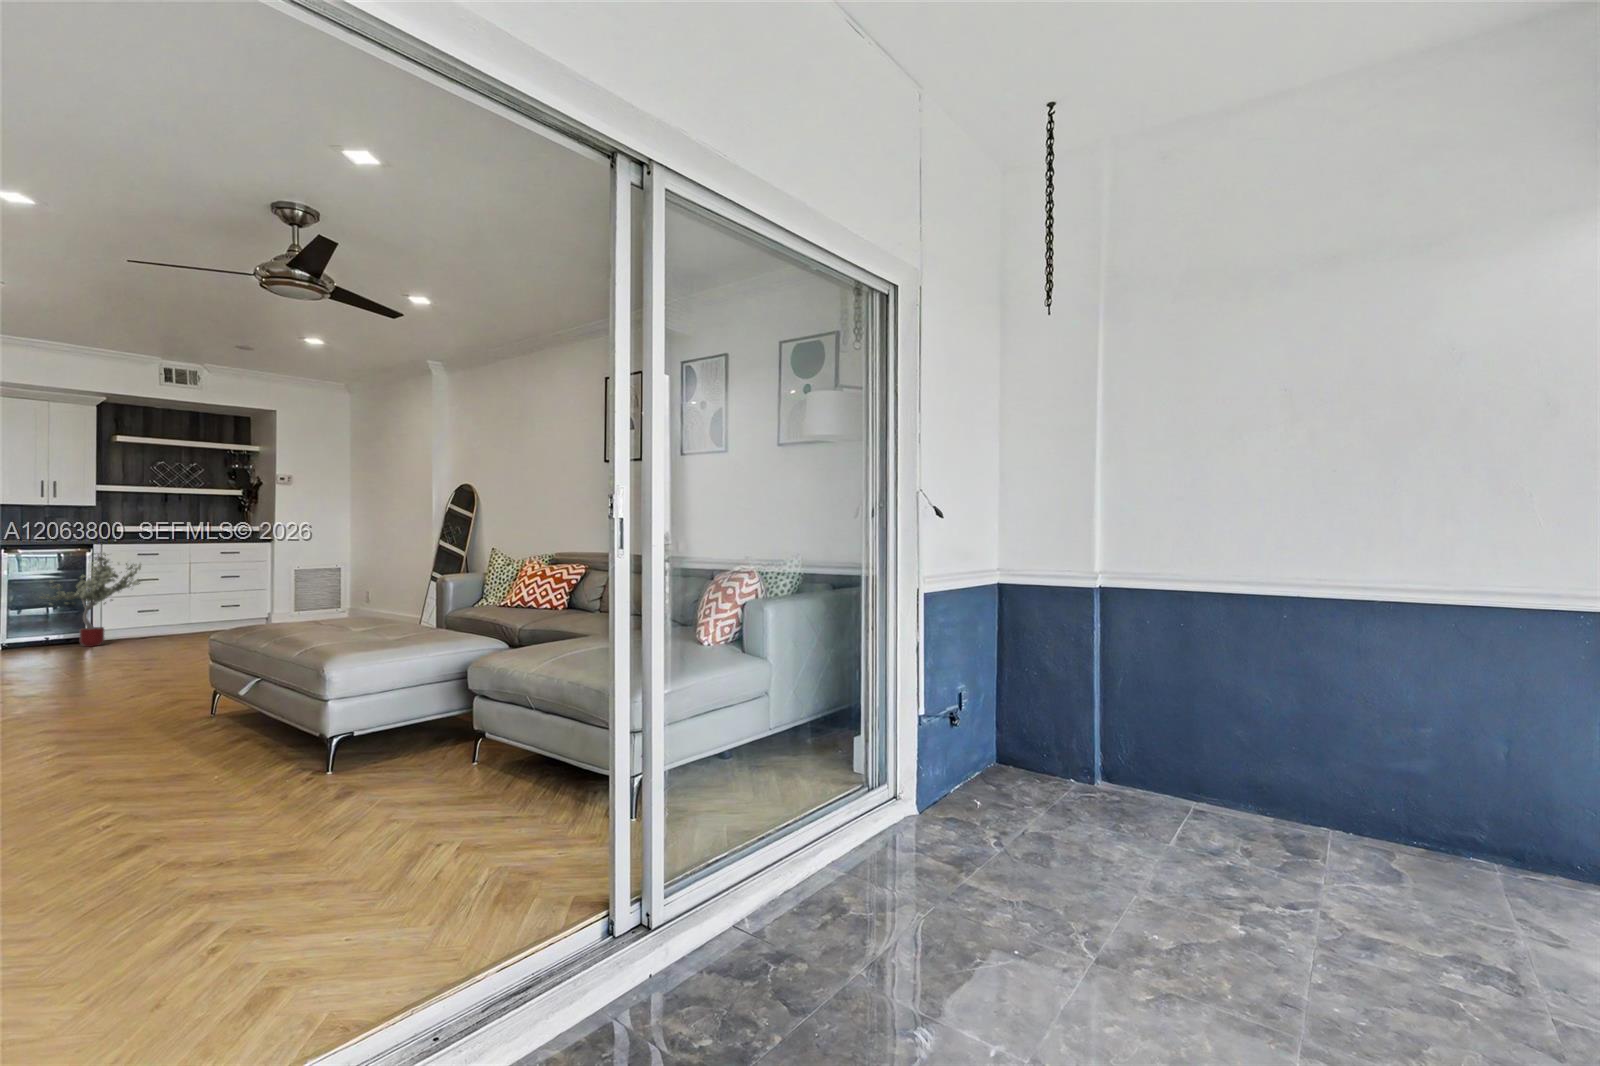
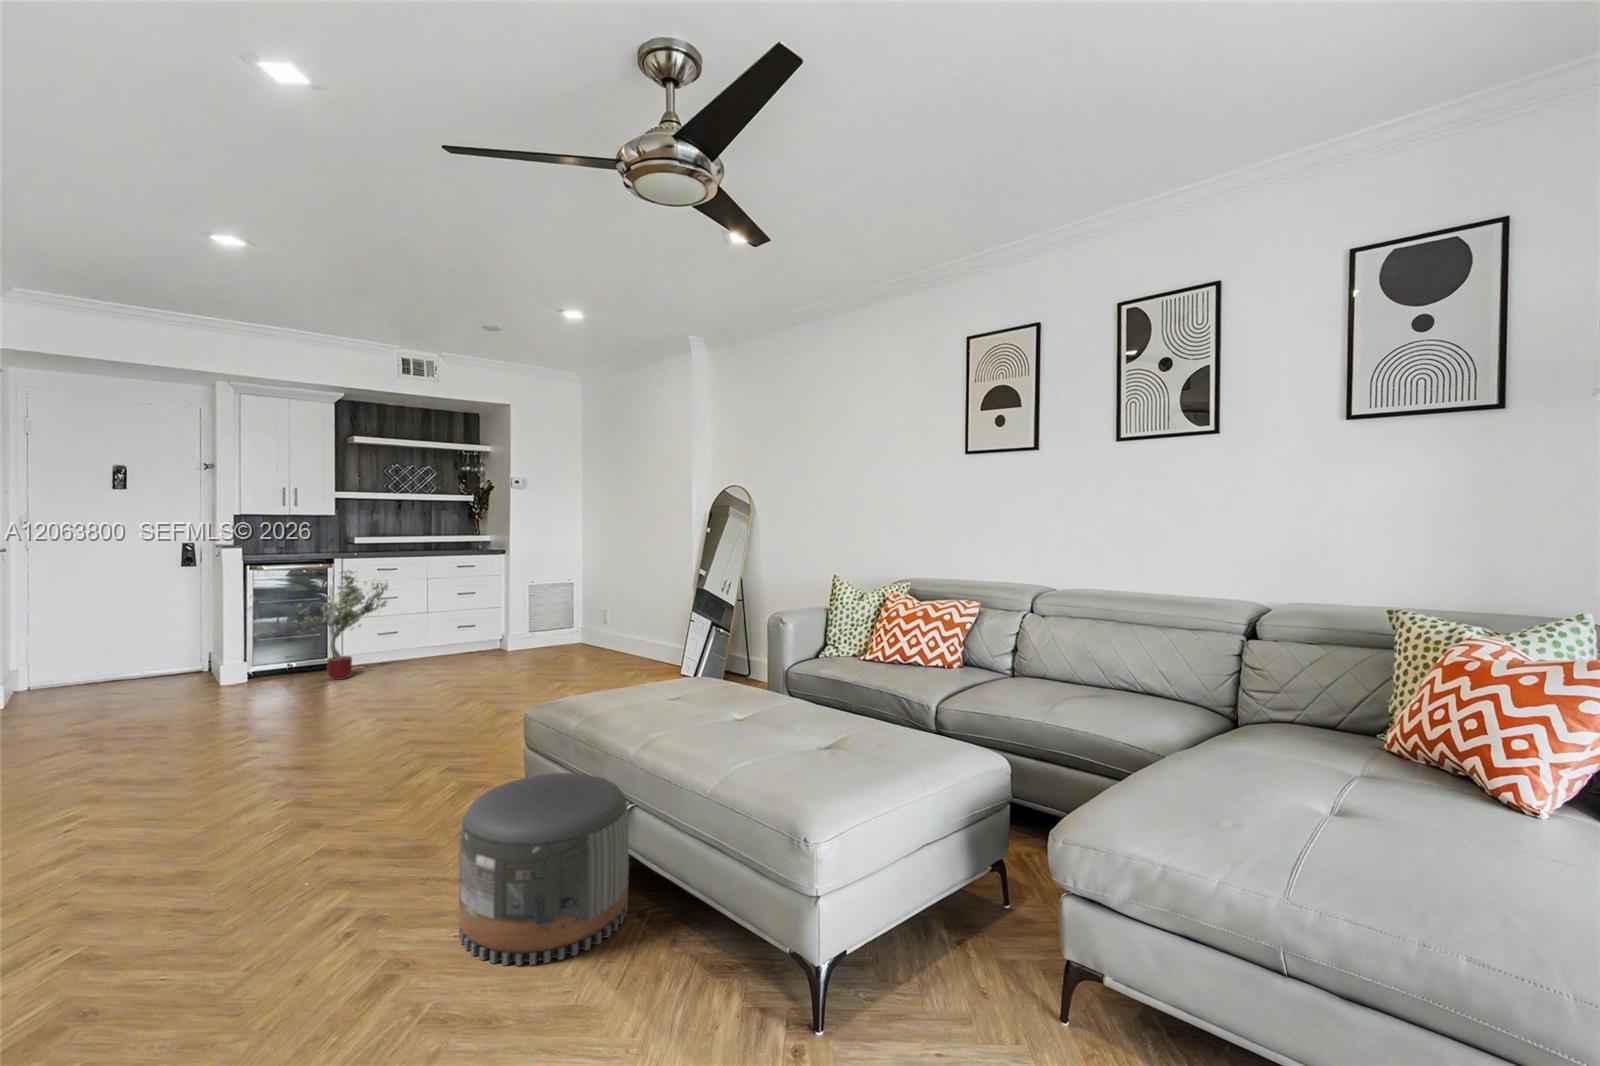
pouf: none [82,659,218,761] -> present [459,773,629,966]

